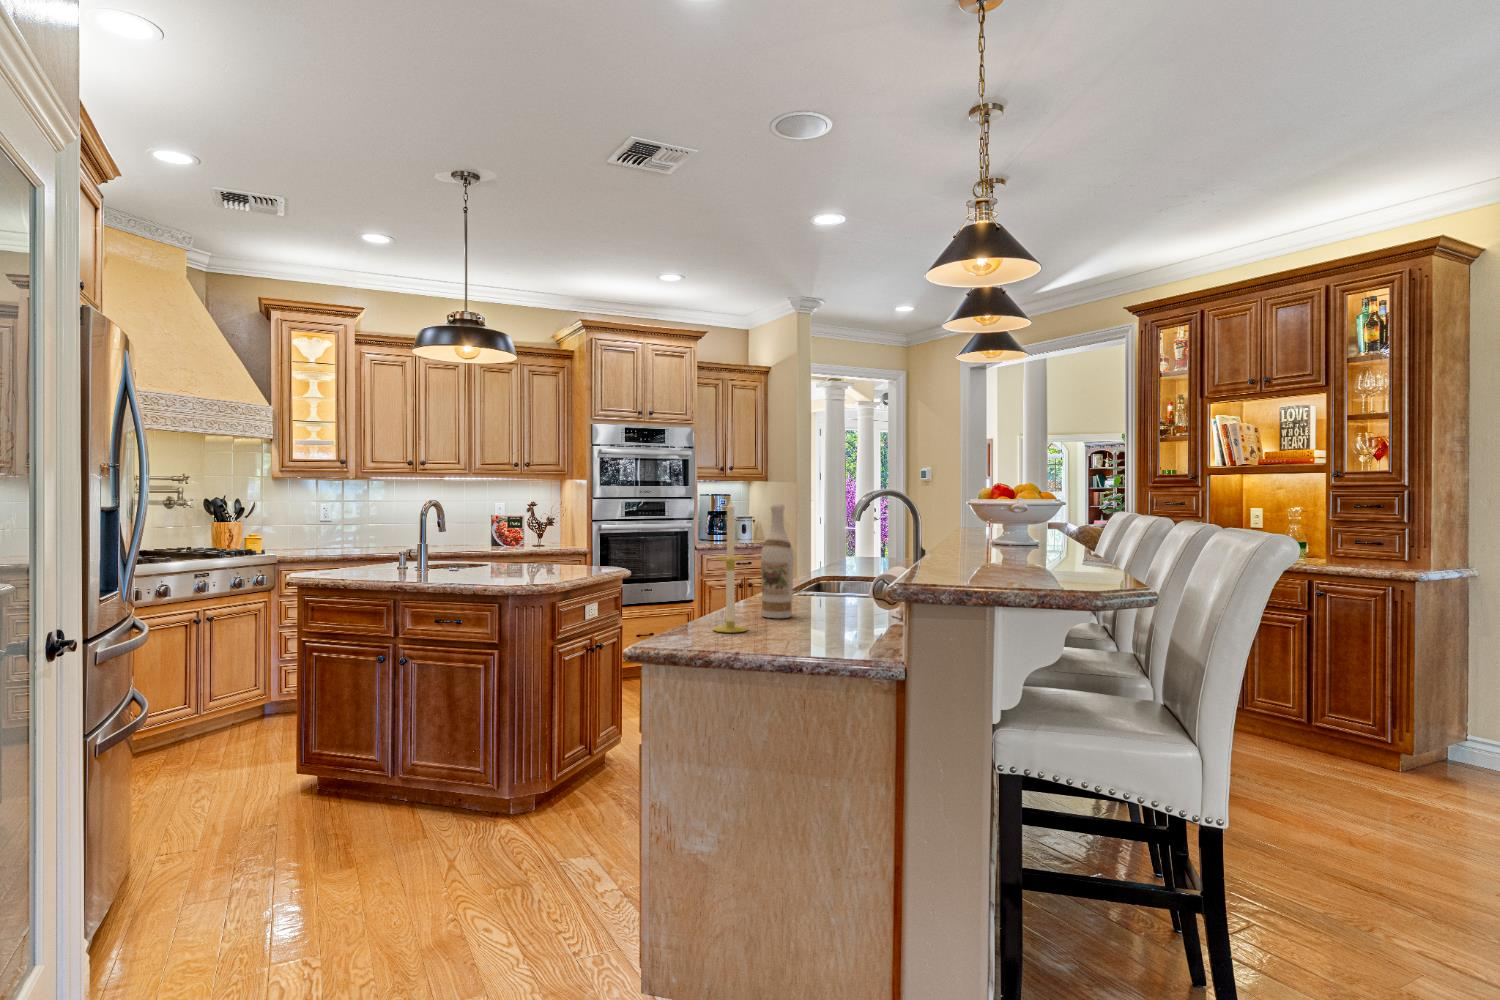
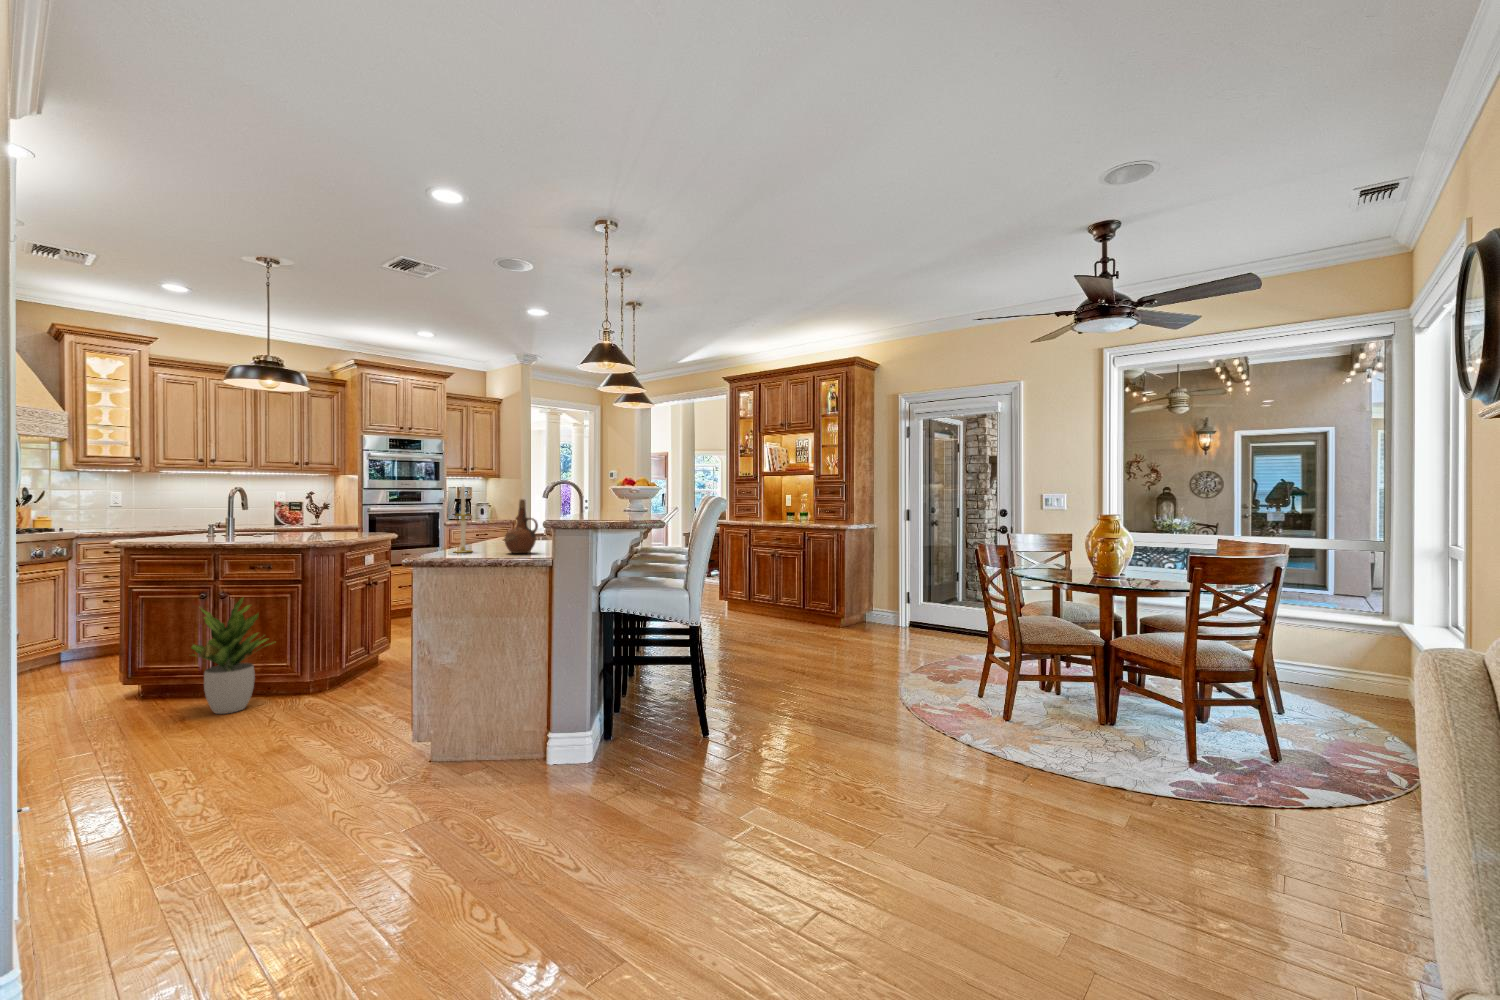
wine bottle: present [761,504,794,618] -> none [482,487,500,547]
ceramic pitcher: none [807,531,872,641] -> present [504,499,538,553]
potted plant: none [342,668,462,845] -> present [192,598,272,714]

